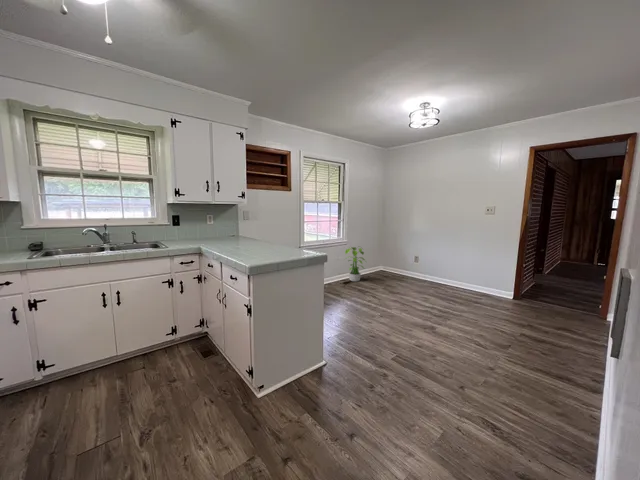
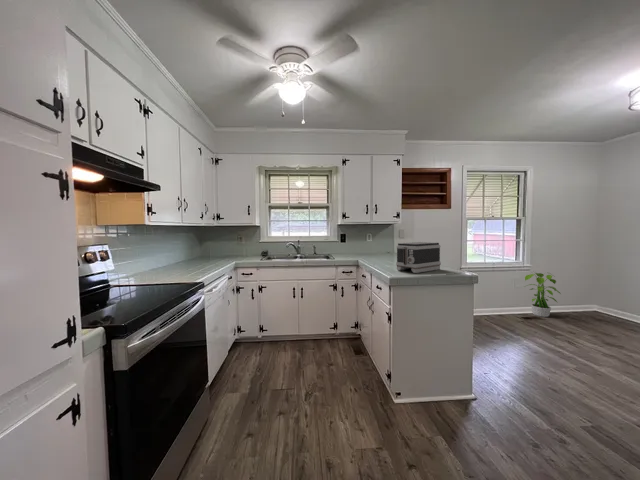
toaster: none [253,226,295,259] -> present [396,242,441,273]

